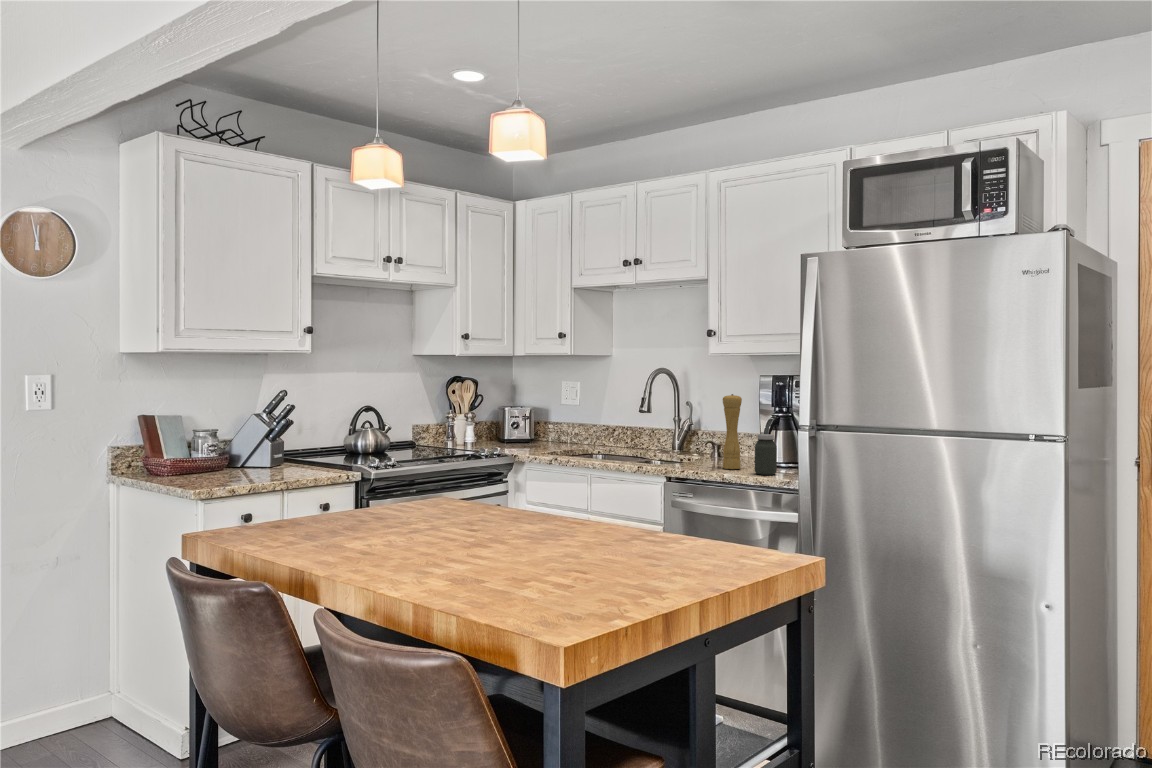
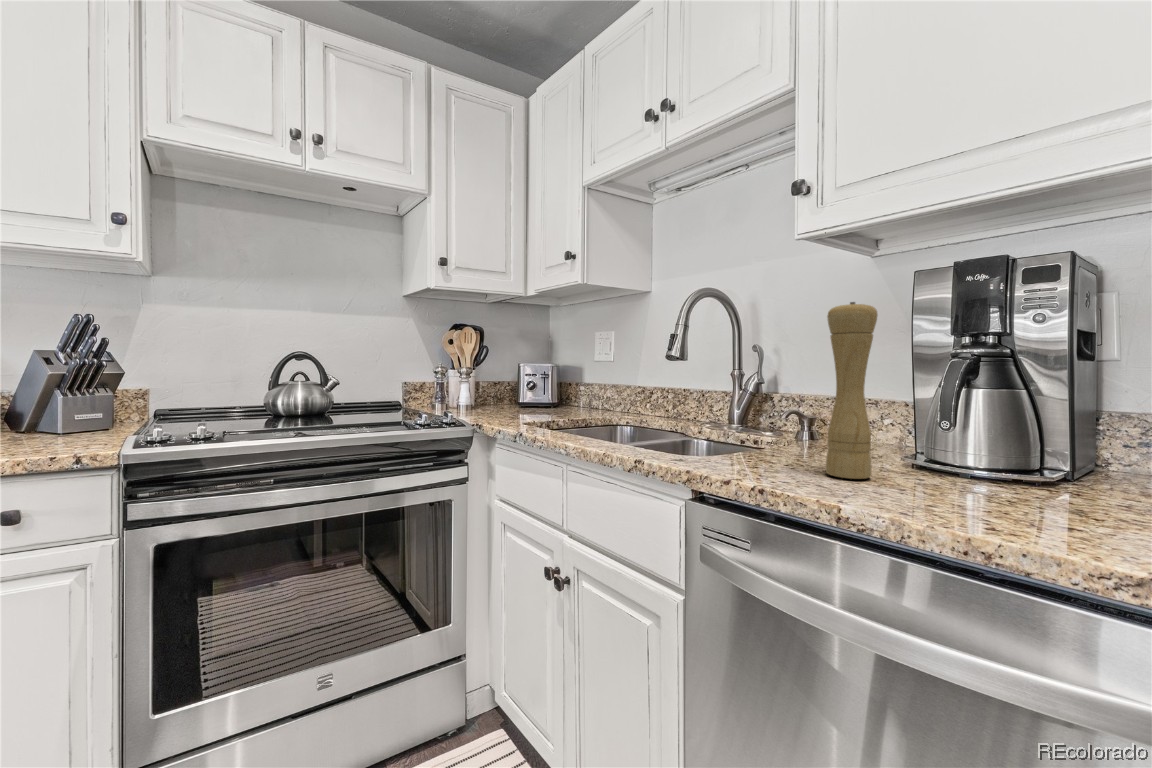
jar: present [755,434,777,475] -> none [927,395,1005,514]

